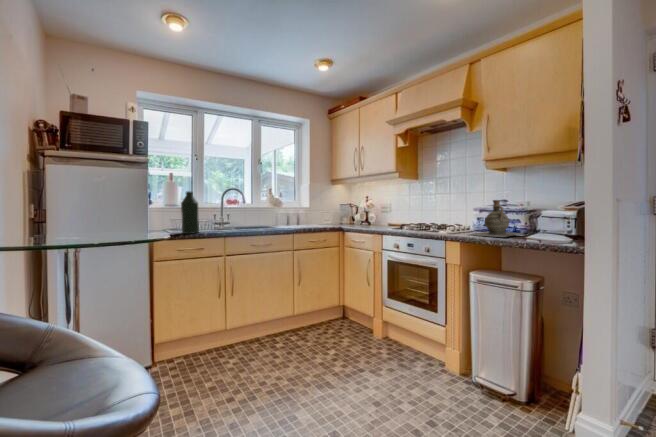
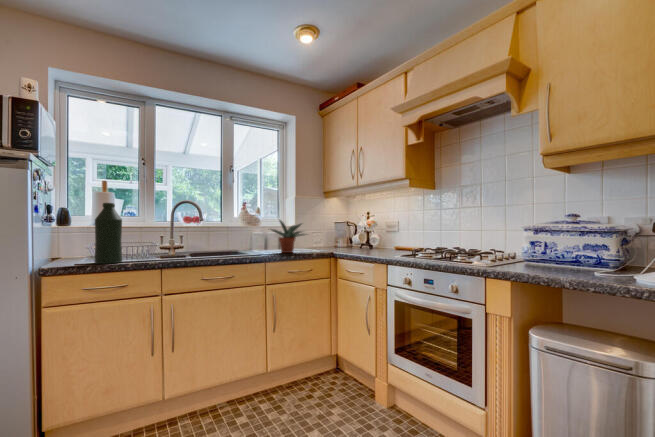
ceramic jug: present [470,200,521,237] -> none [519,214,620,275]
potted plant: none [294,202,325,227] -> present [271,220,304,253]

